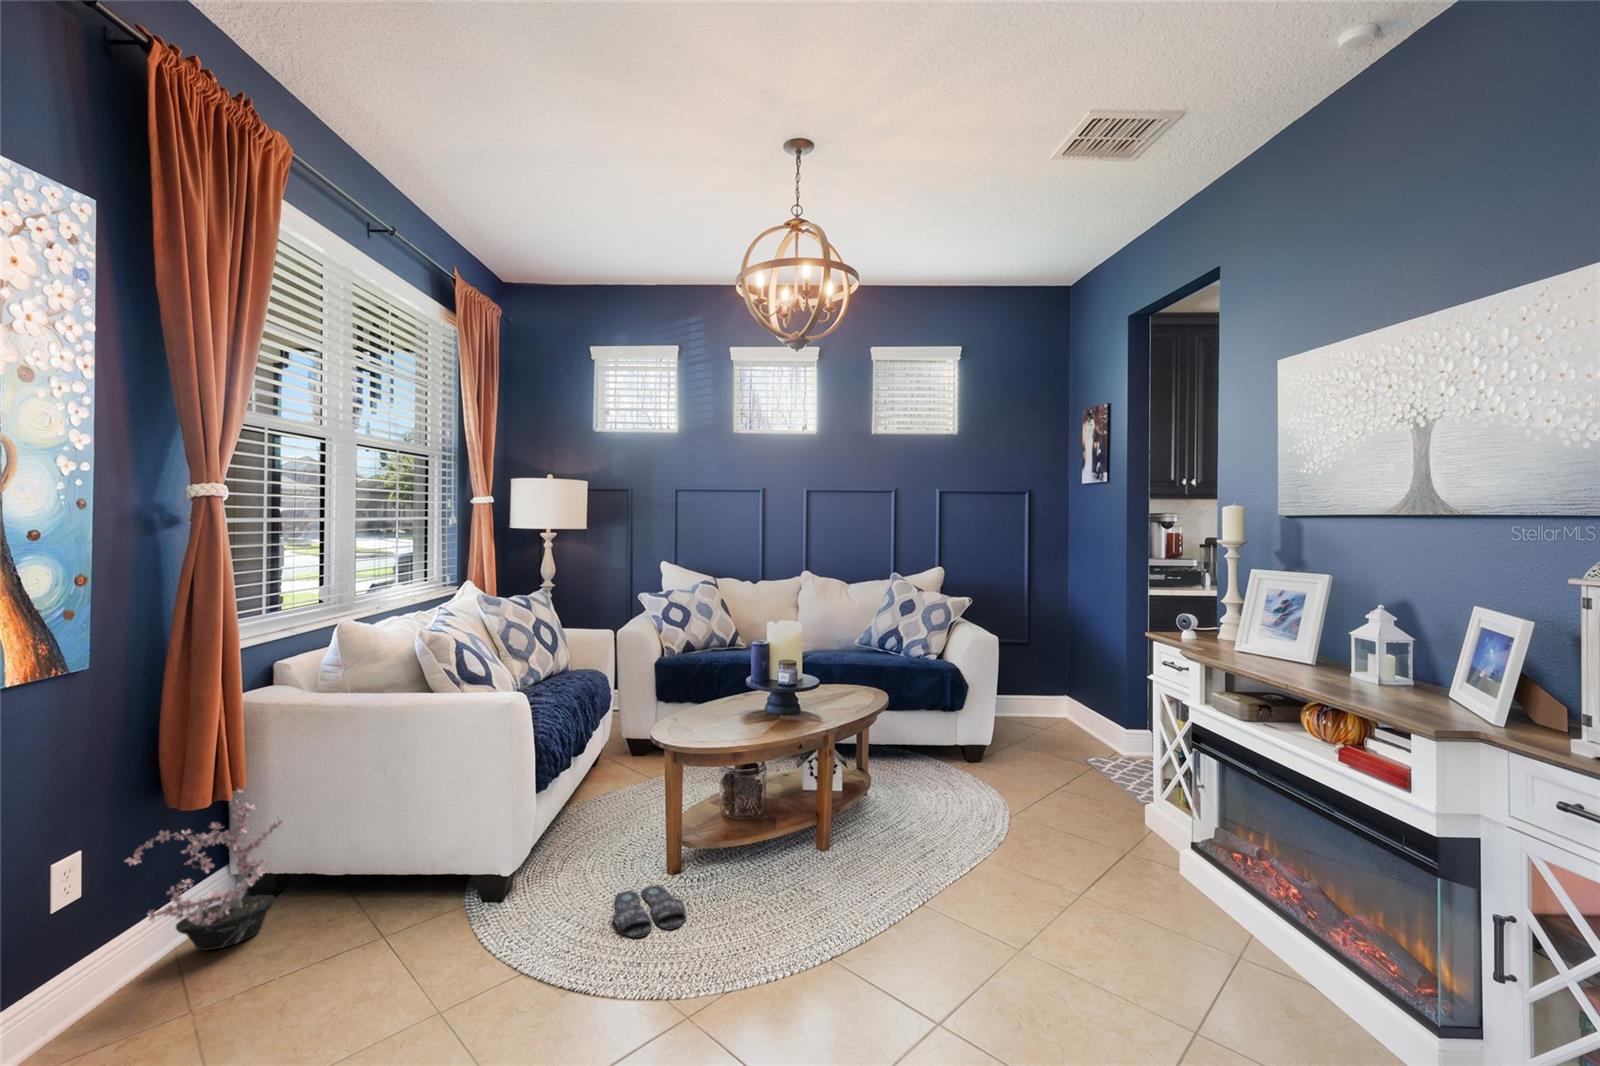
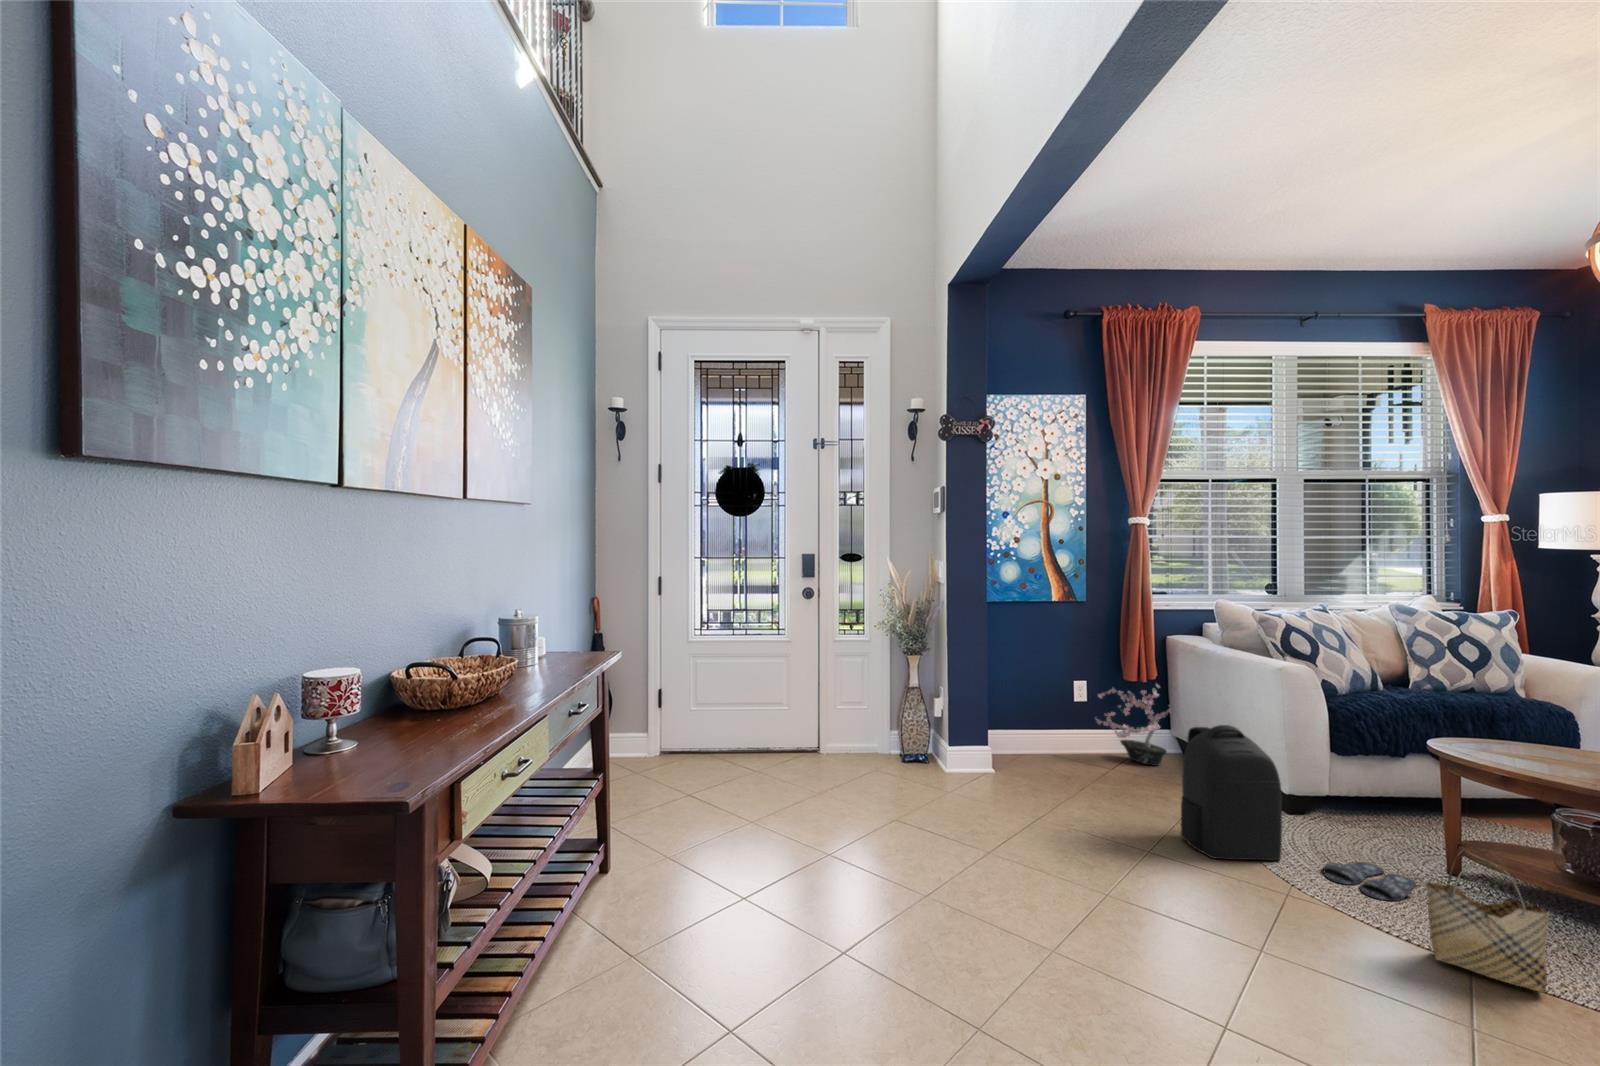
backpack: none [451,808,591,1022] -> present [1180,725,1282,860]
woven basket: none [767,823,826,949] -> present [1425,846,1549,992]

